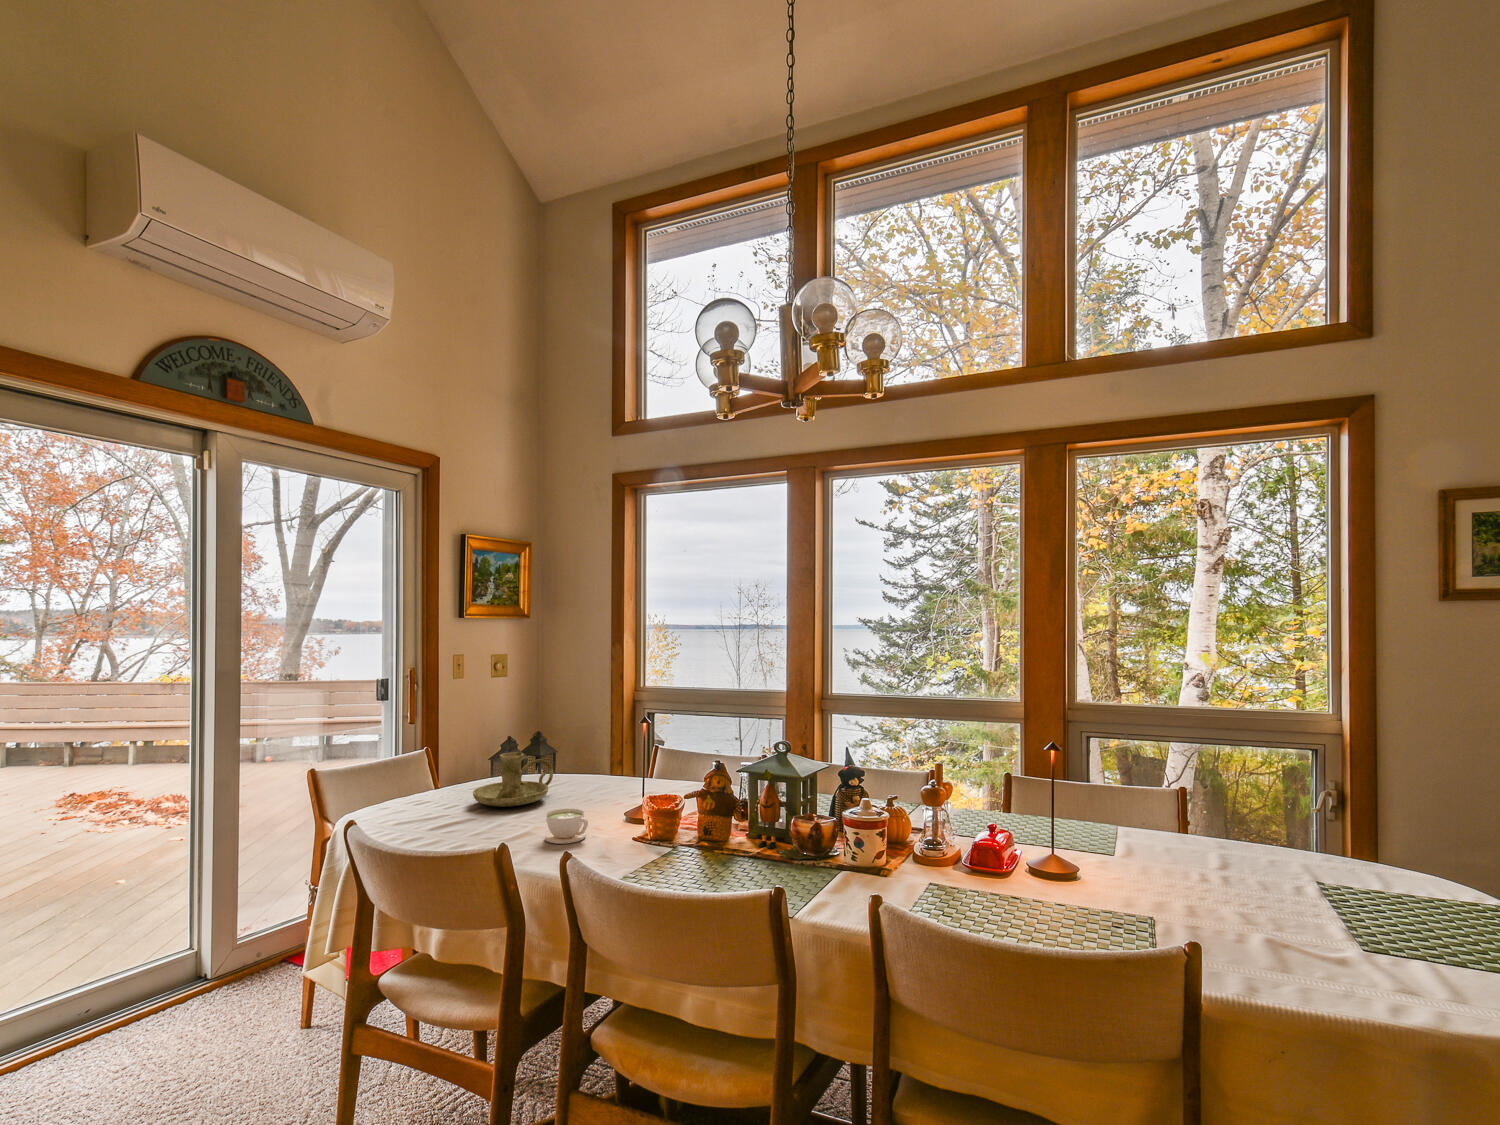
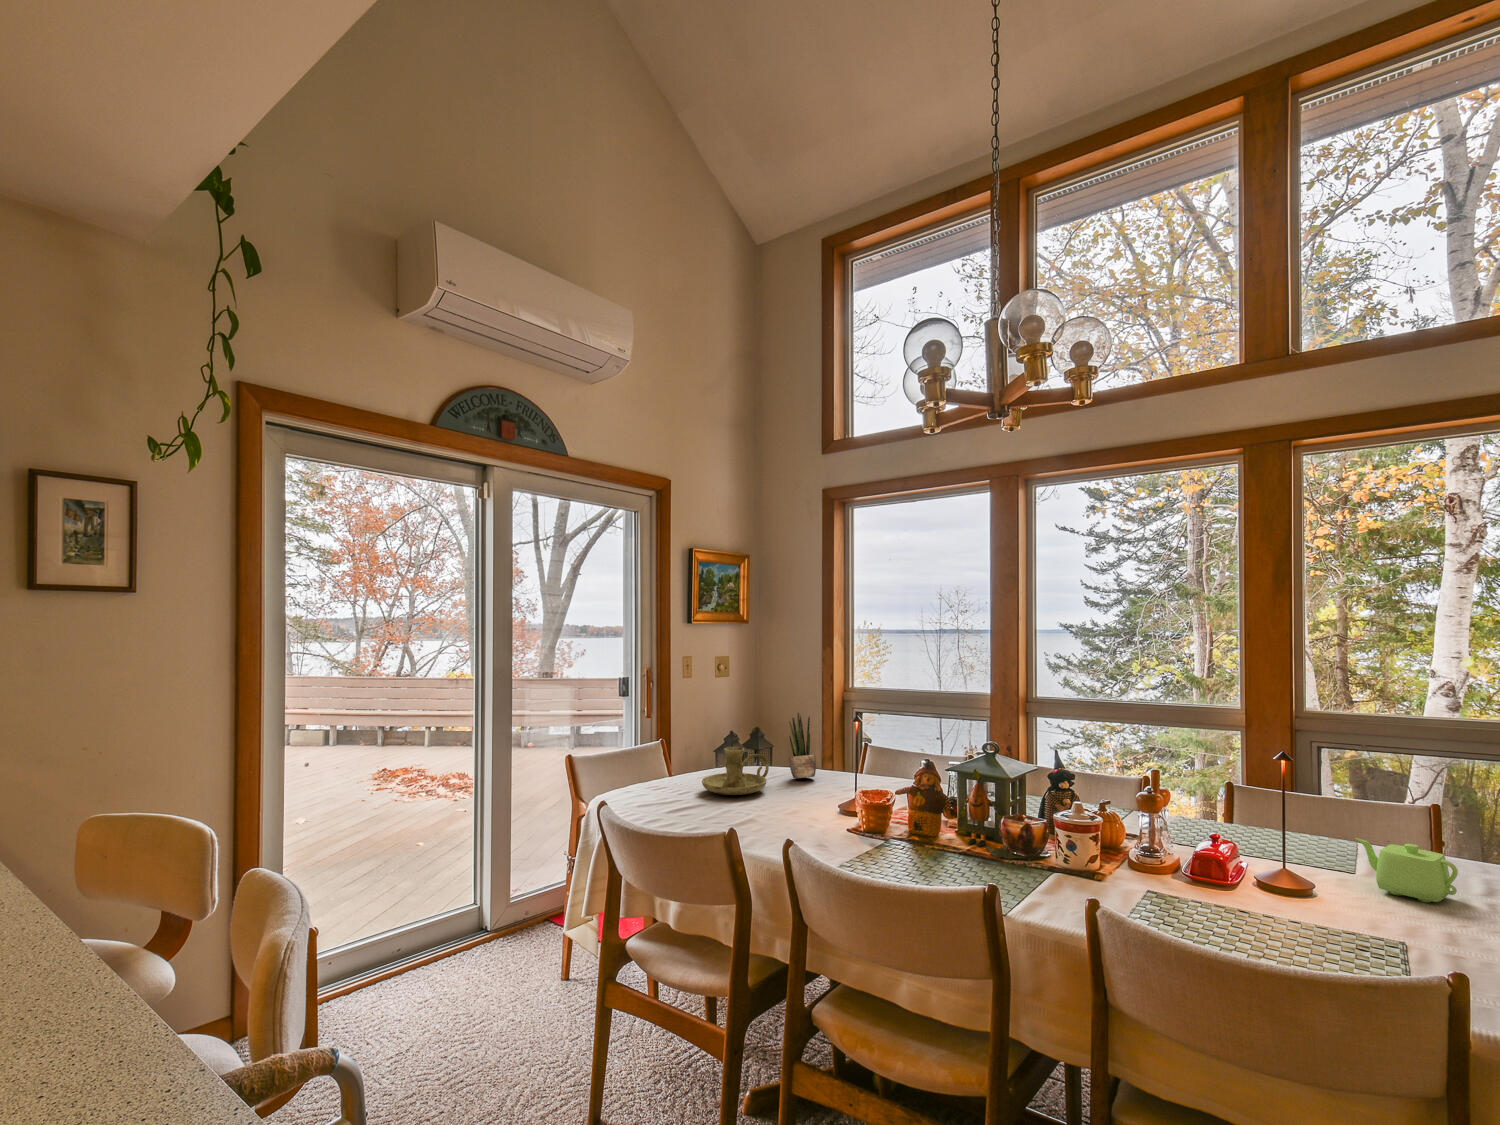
potted plant: none [578,712,607,784] -> present [789,713,816,778]
coffee cup: present [545,809,588,844] -> none [773,799,812,830]
teapot: none [1123,822,1212,883] -> present [1356,838,1458,902]

